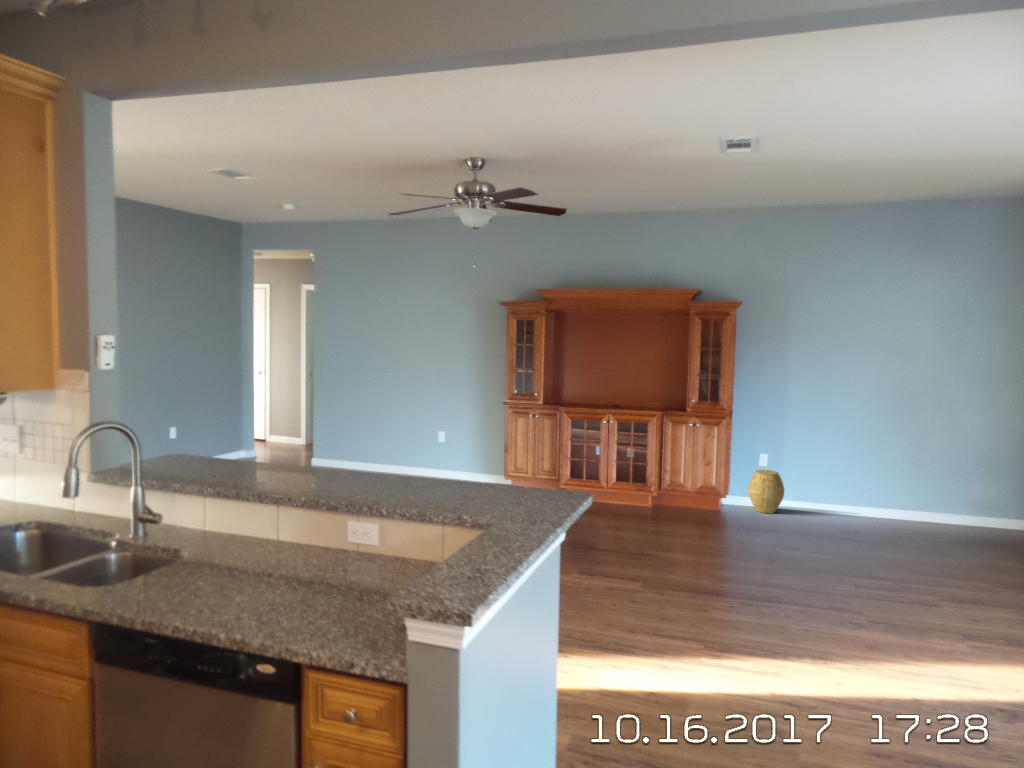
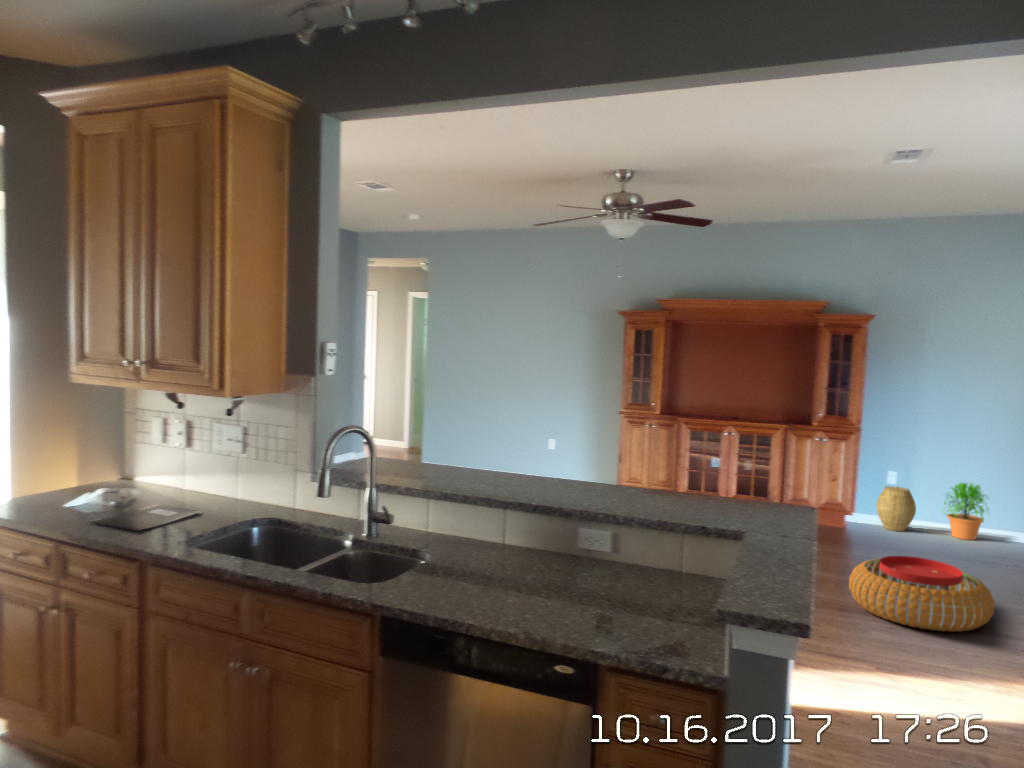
potted plant: none [806,463,854,520] -> present [944,483,988,540]
pouf: none [692,543,825,619] -> present [849,556,995,632]

